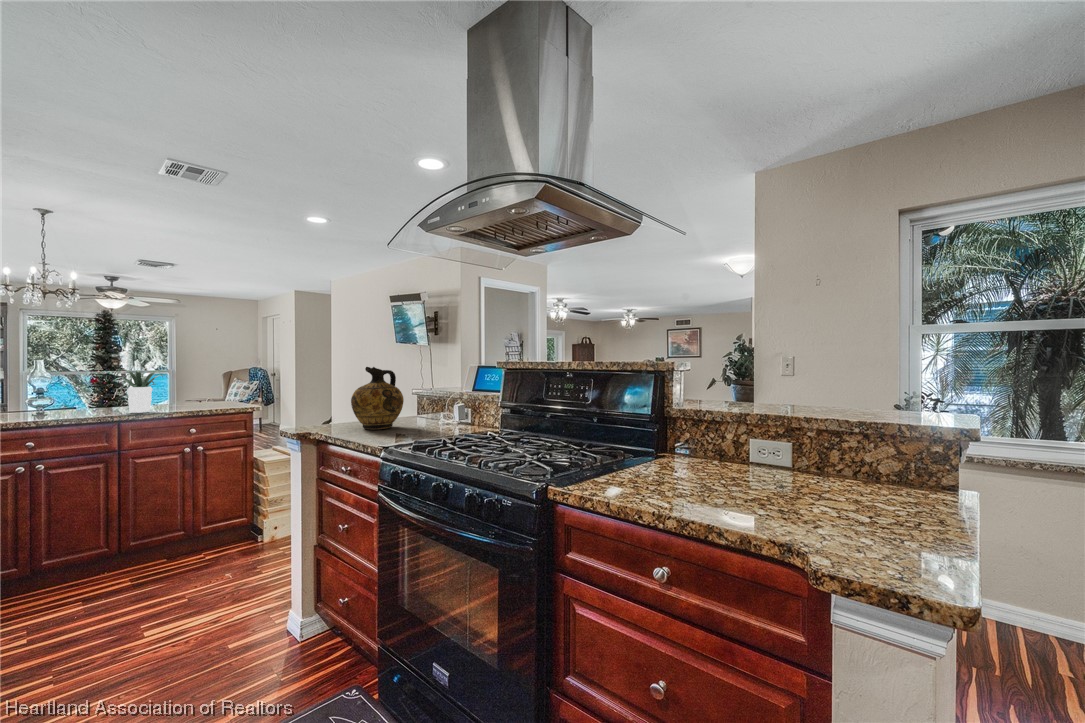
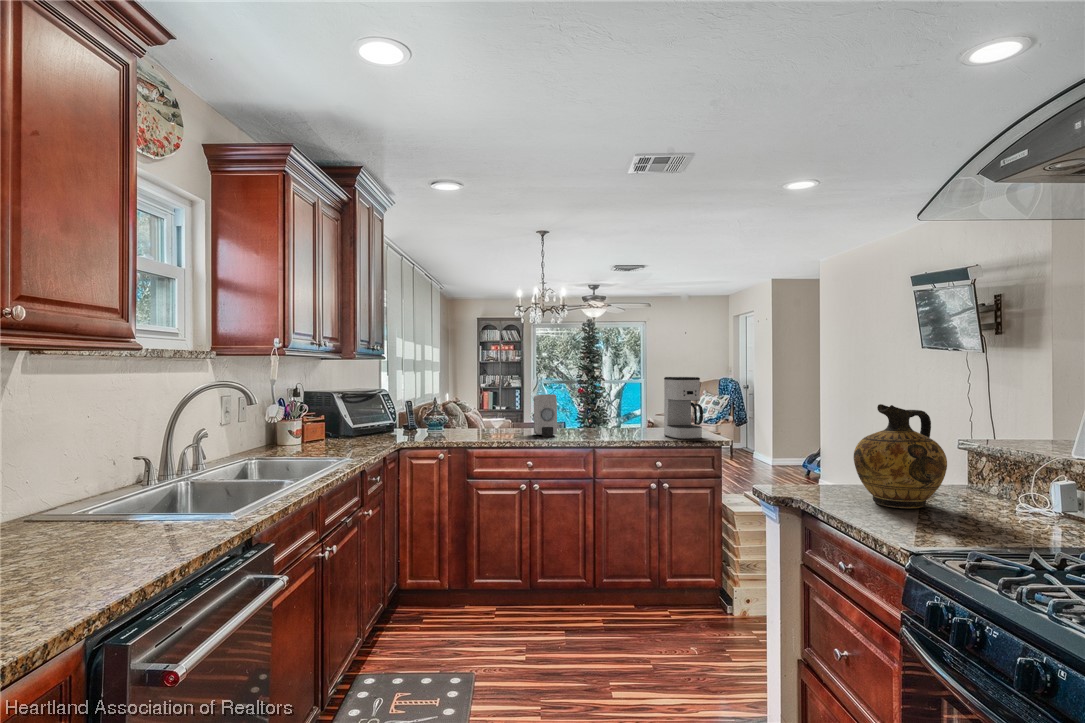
coffee maker: none [198,359,237,410] -> present [664,377,703,439]
potted plant: present [113,369,162,413] -> none [589,387,640,435]
soap dispenser: none [31,376,67,419] -> present [534,394,557,437]

